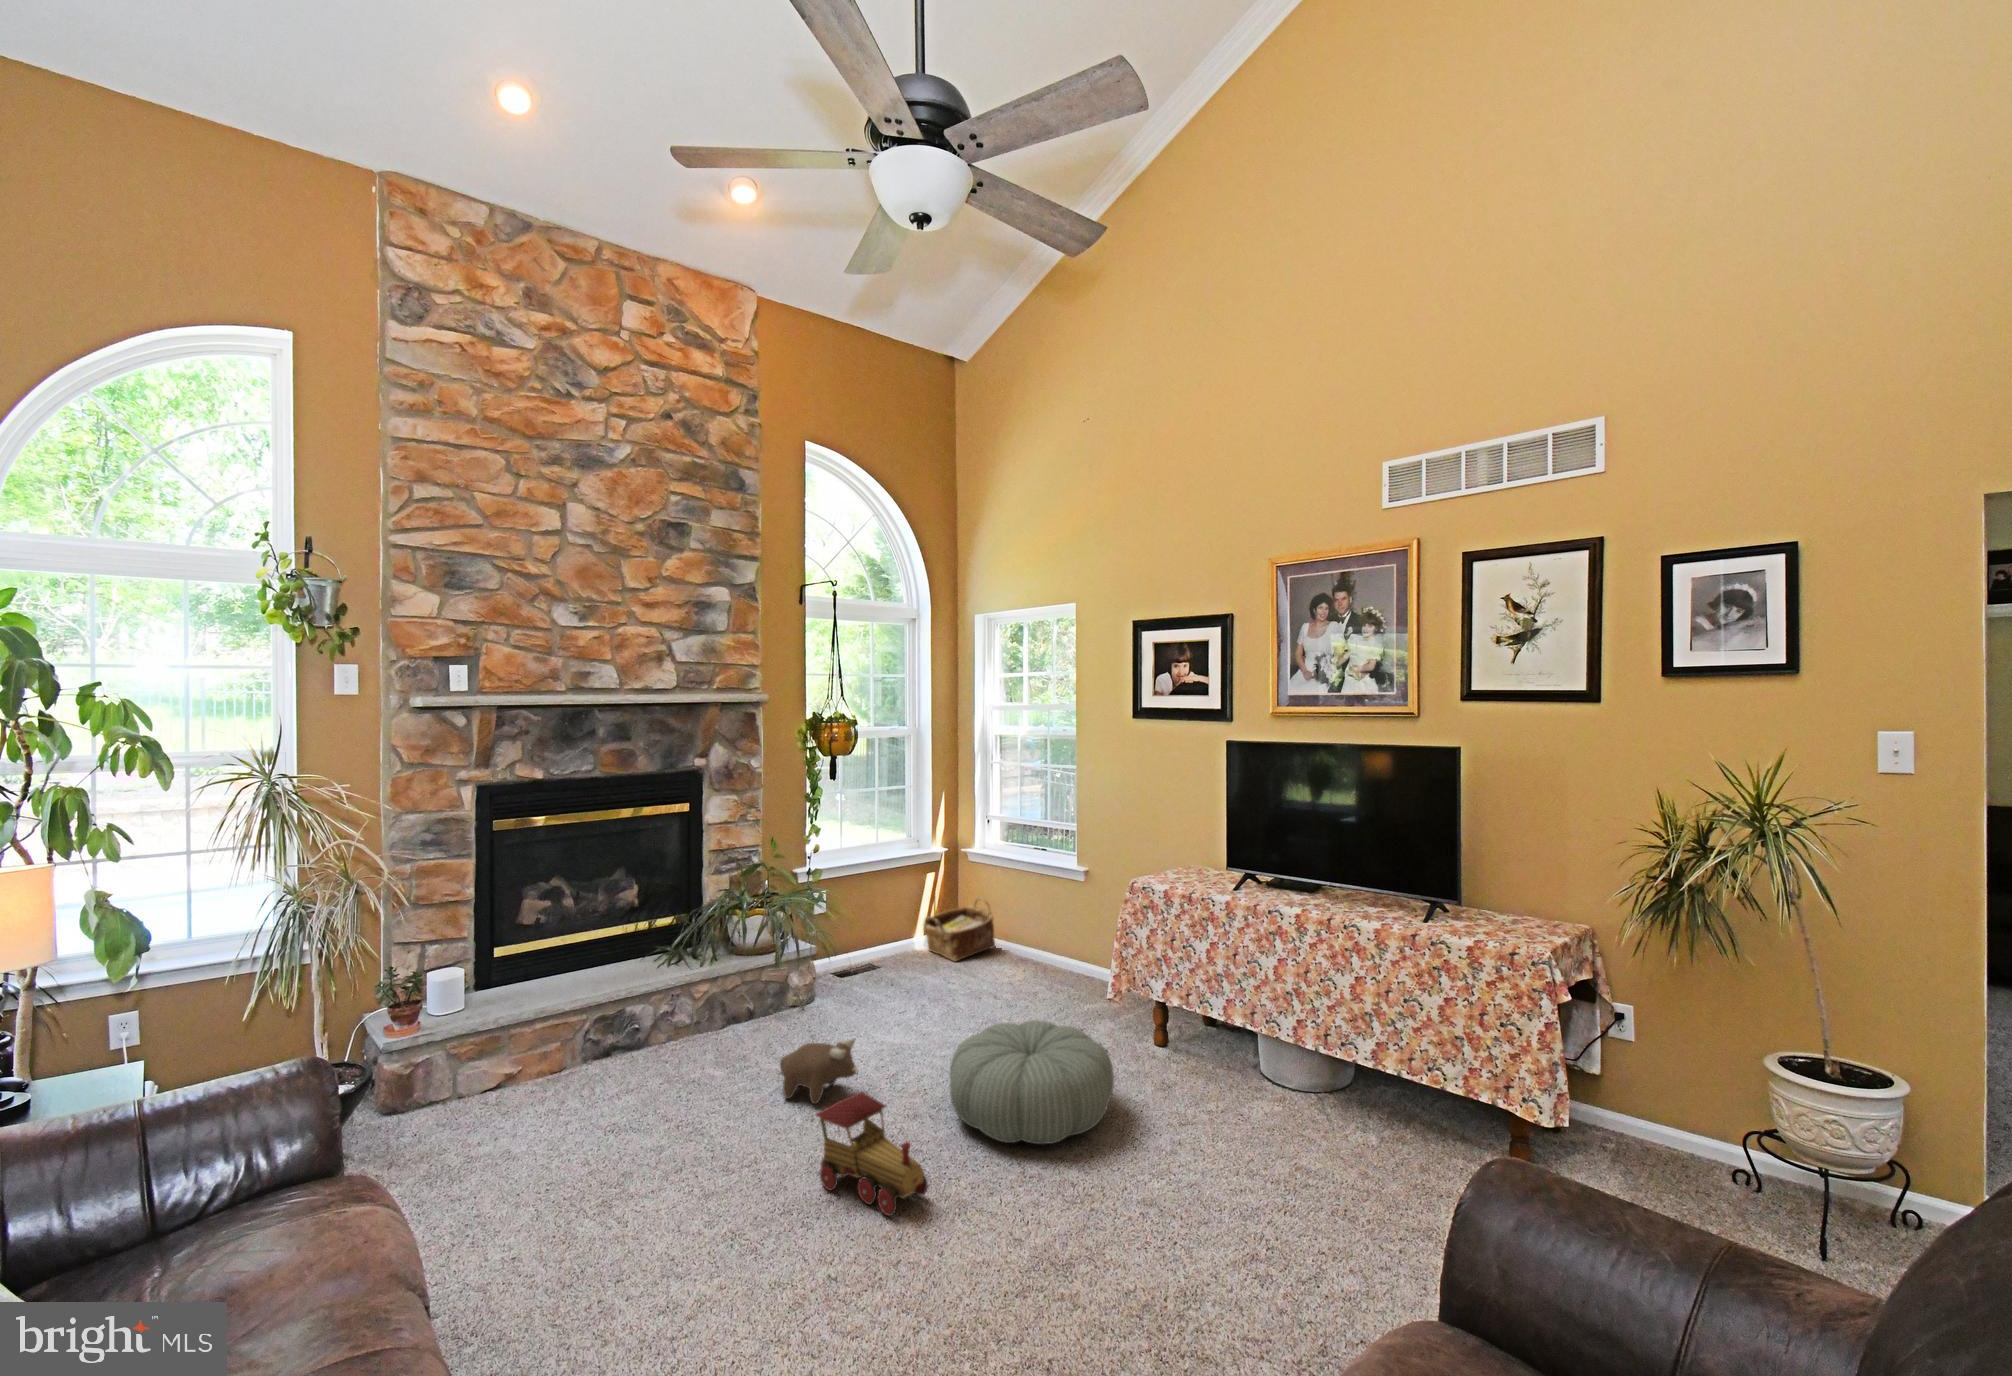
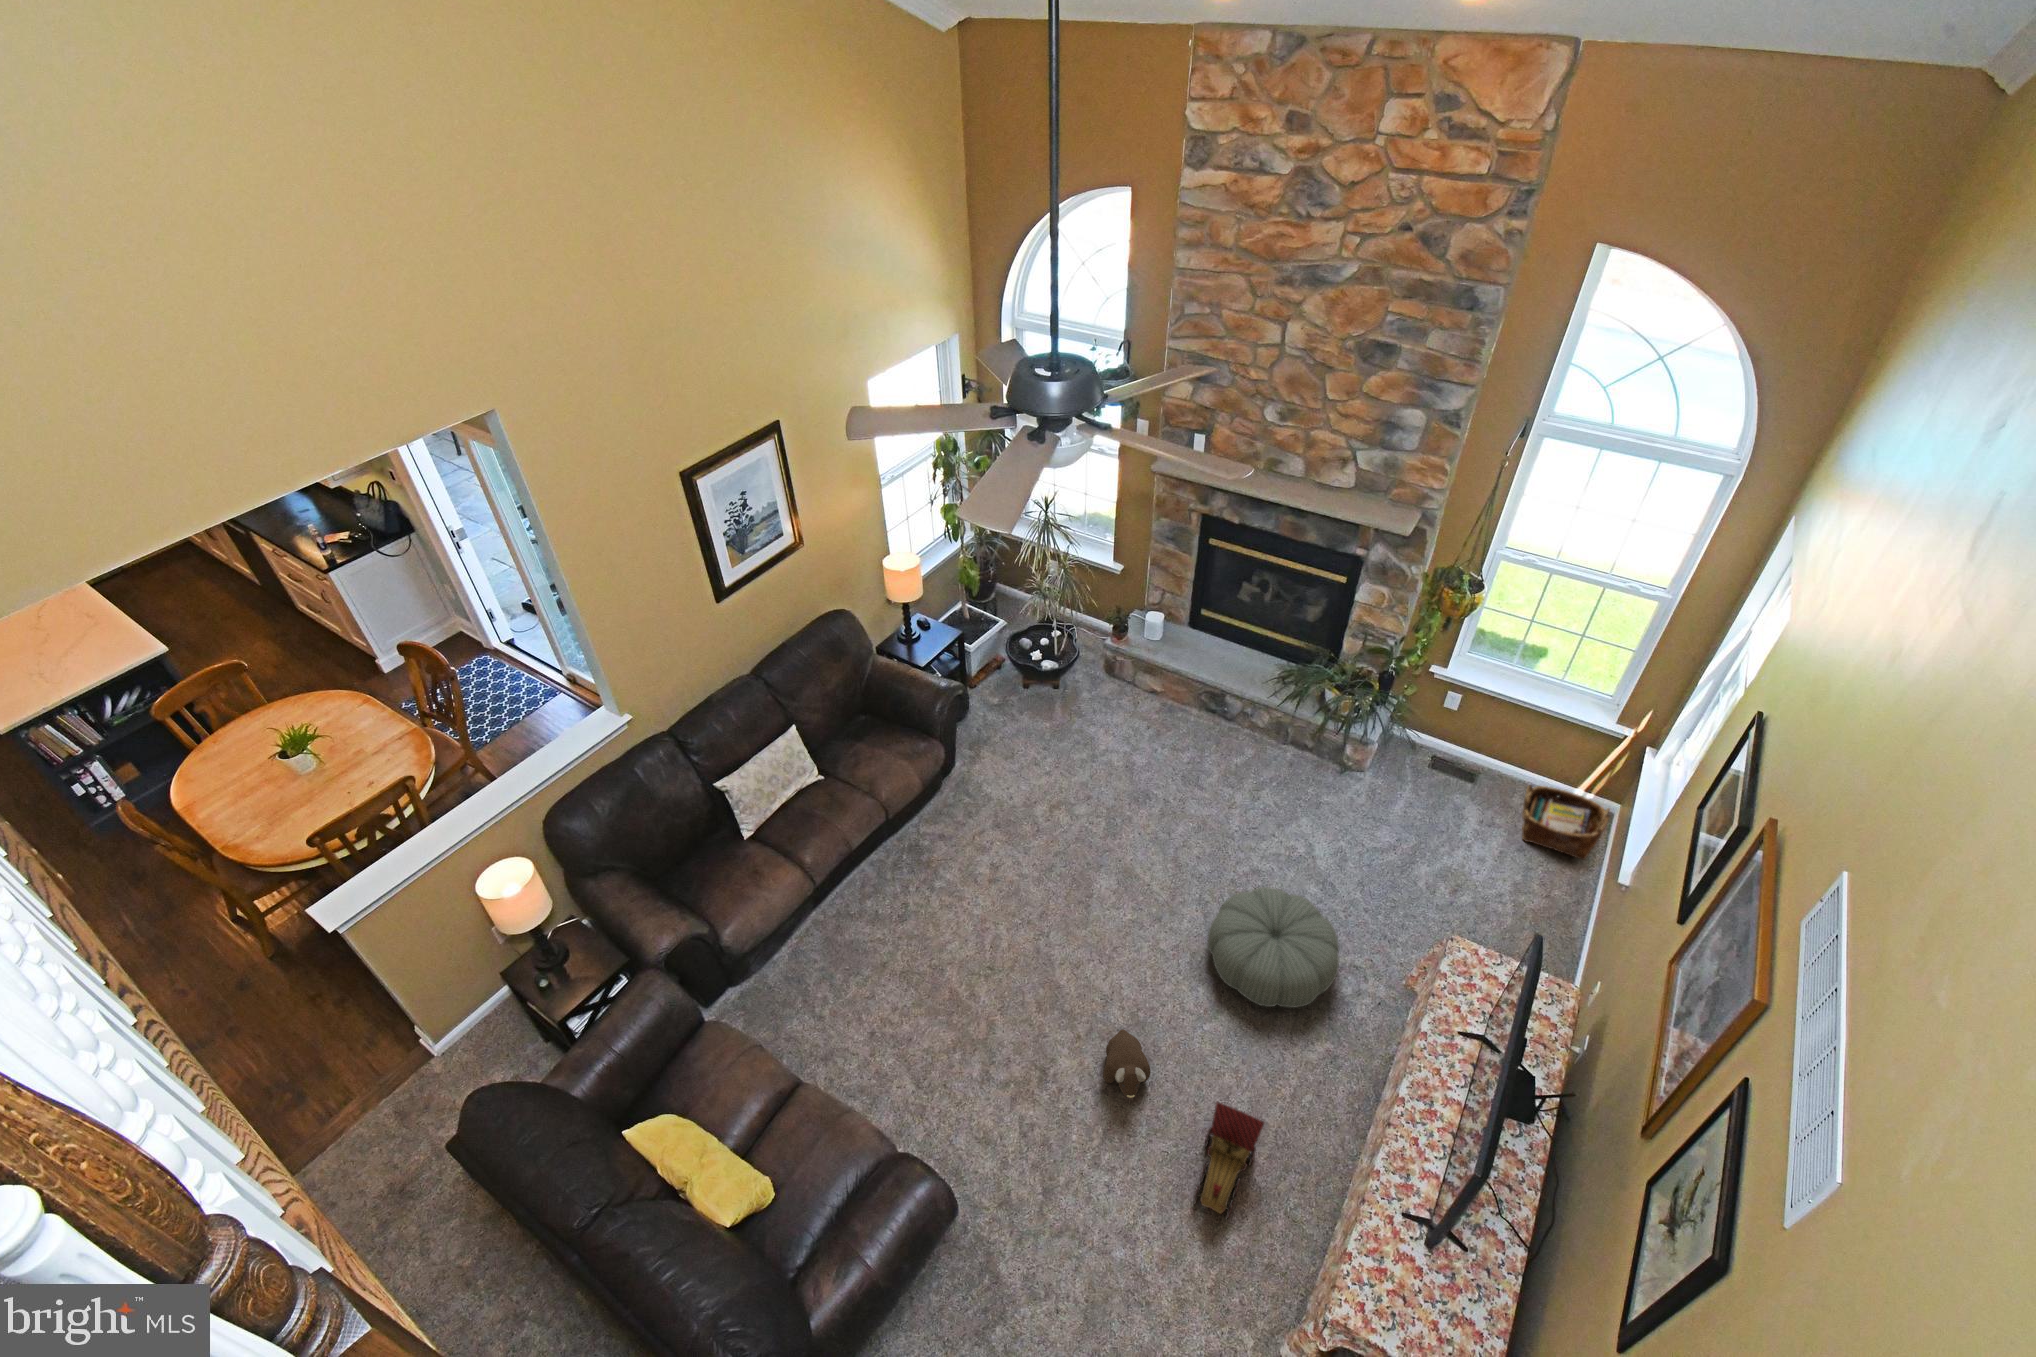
plush toy: present [780,1038,859,1104] -> present [1103,1029,1151,1099]
toy train: present [816,1092,928,1216] -> present [1193,1102,1264,1219]

